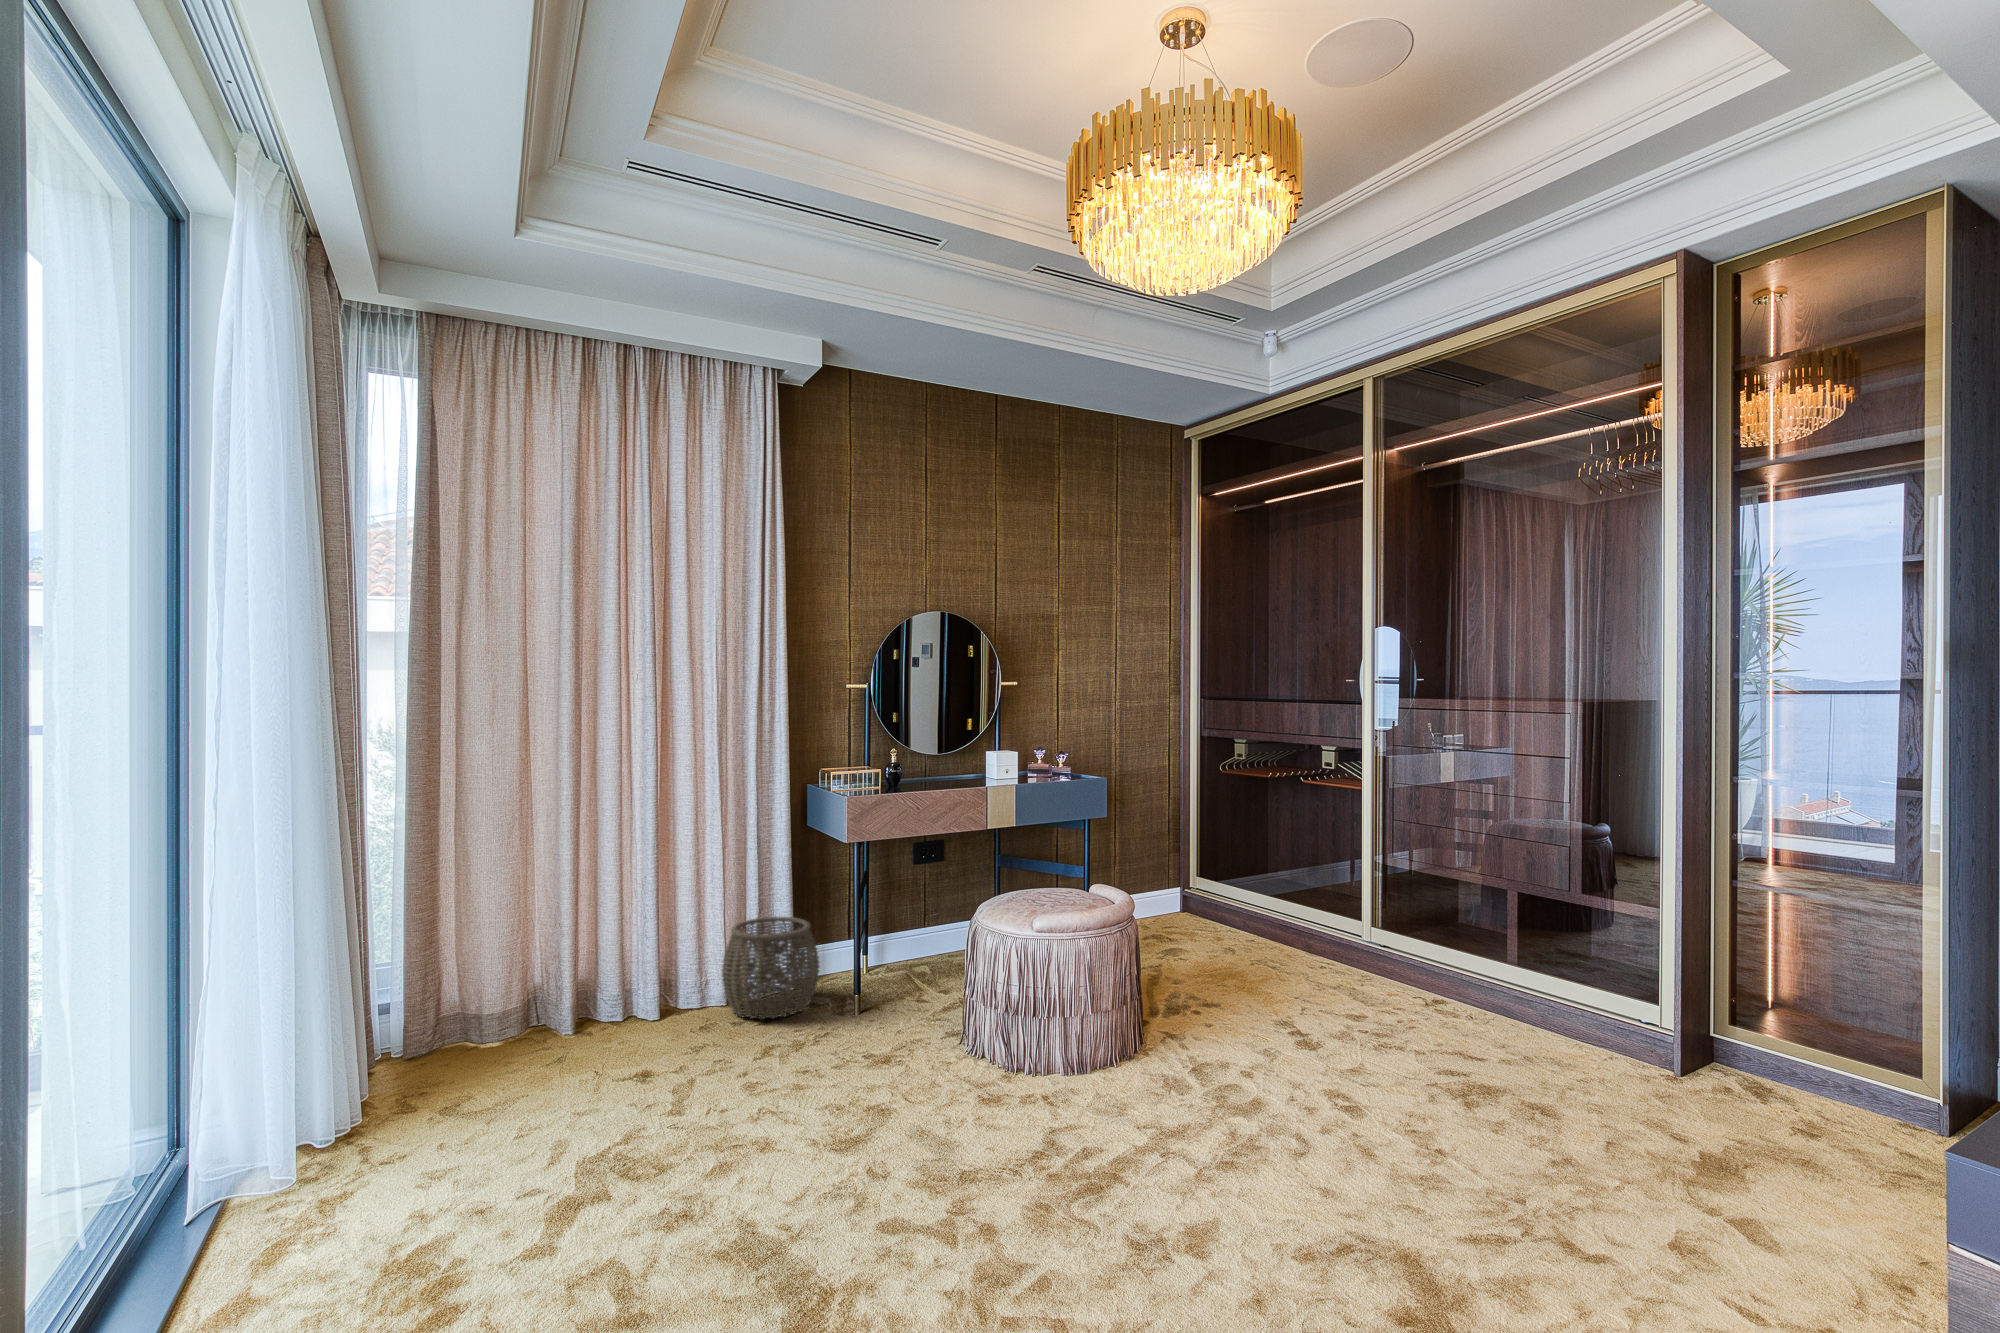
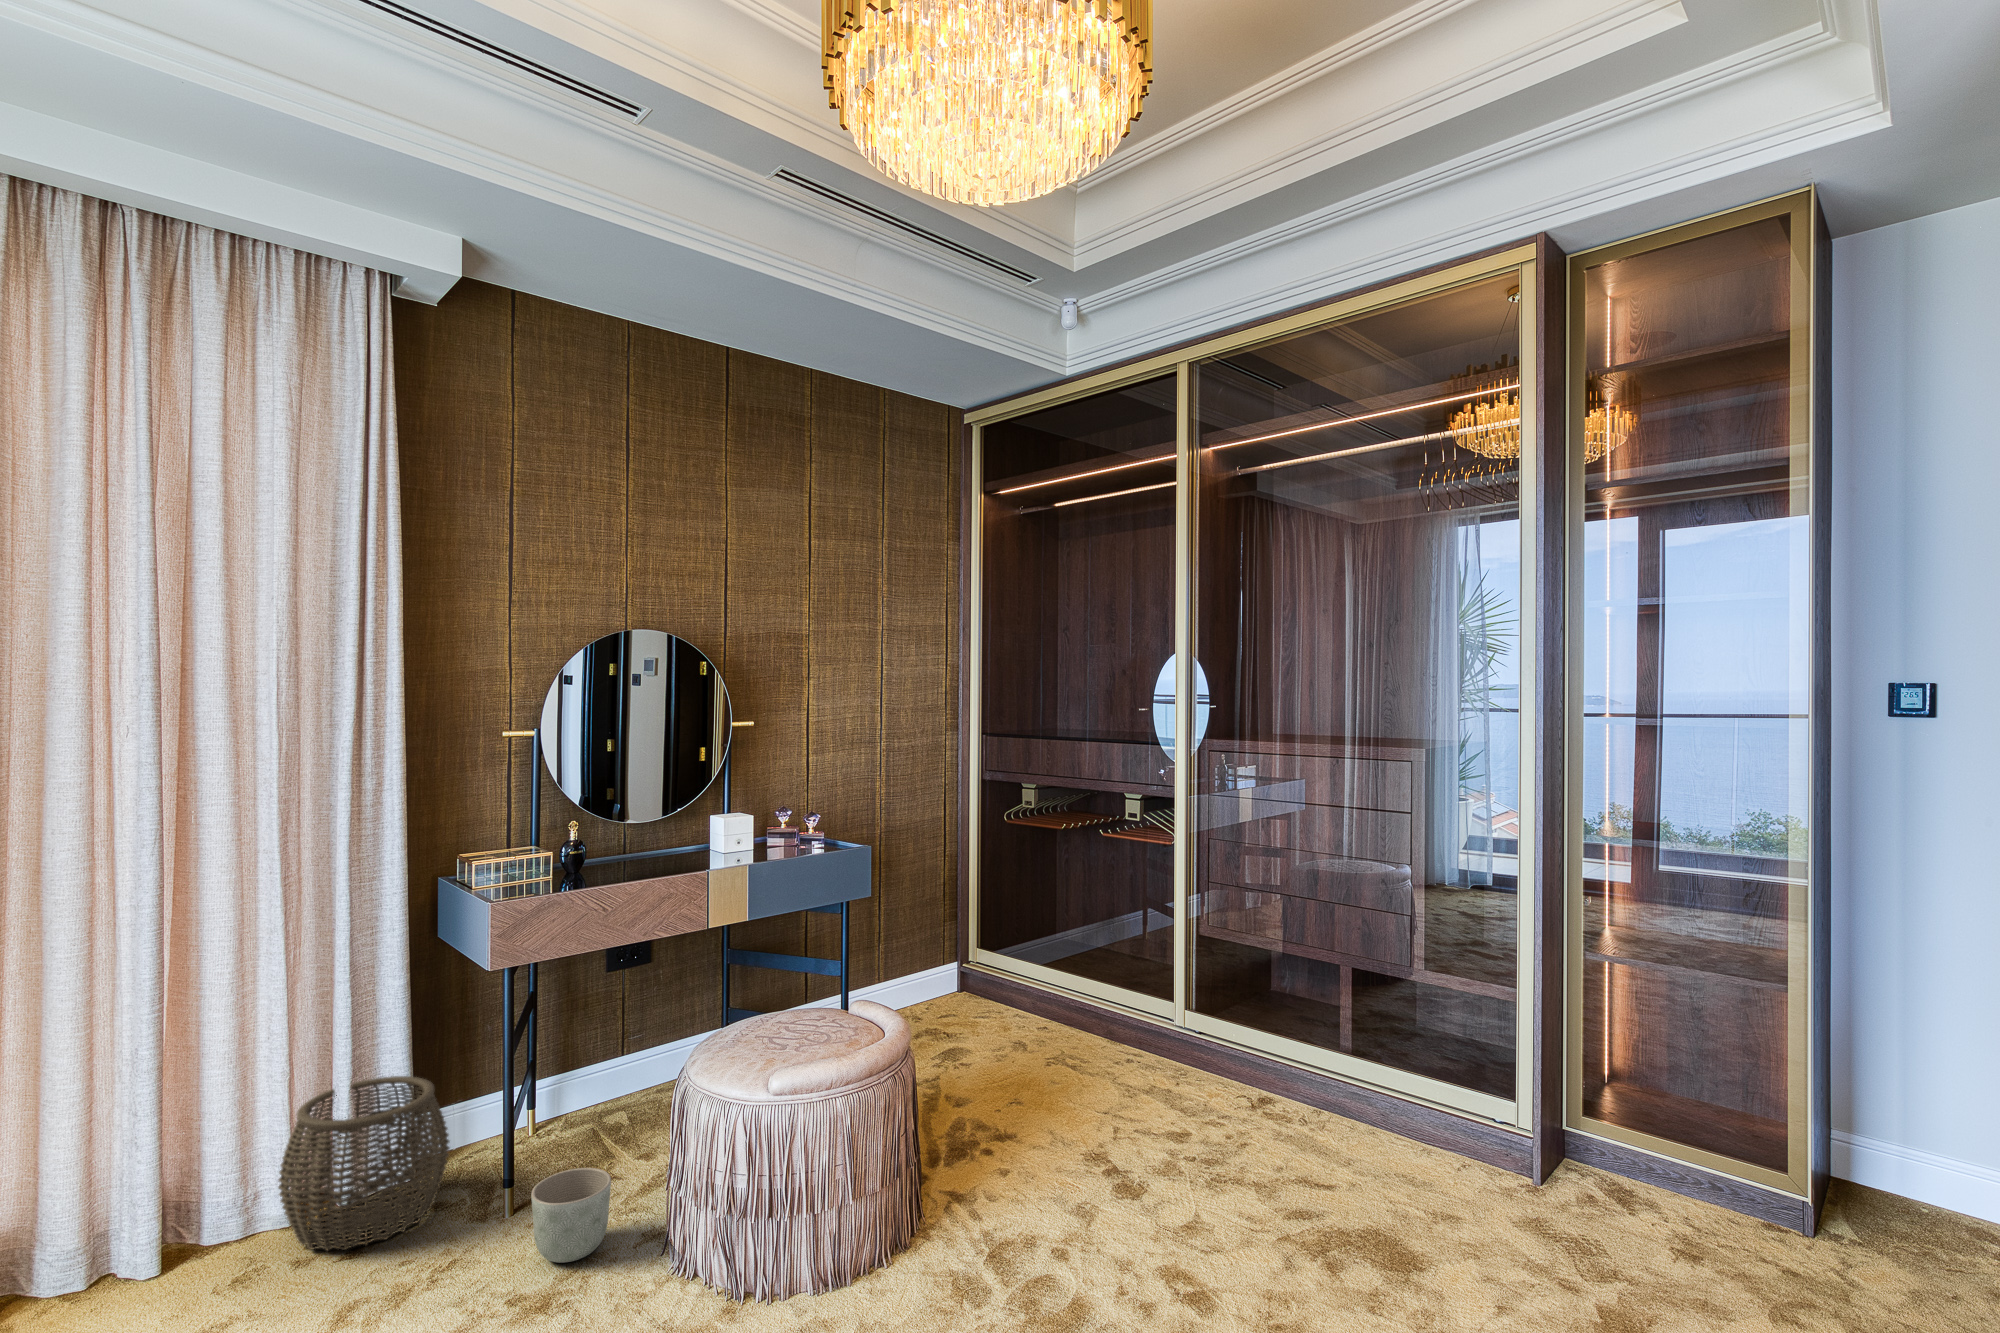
planter: none [876,982,926,1039] -> present [531,1168,611,1263]

